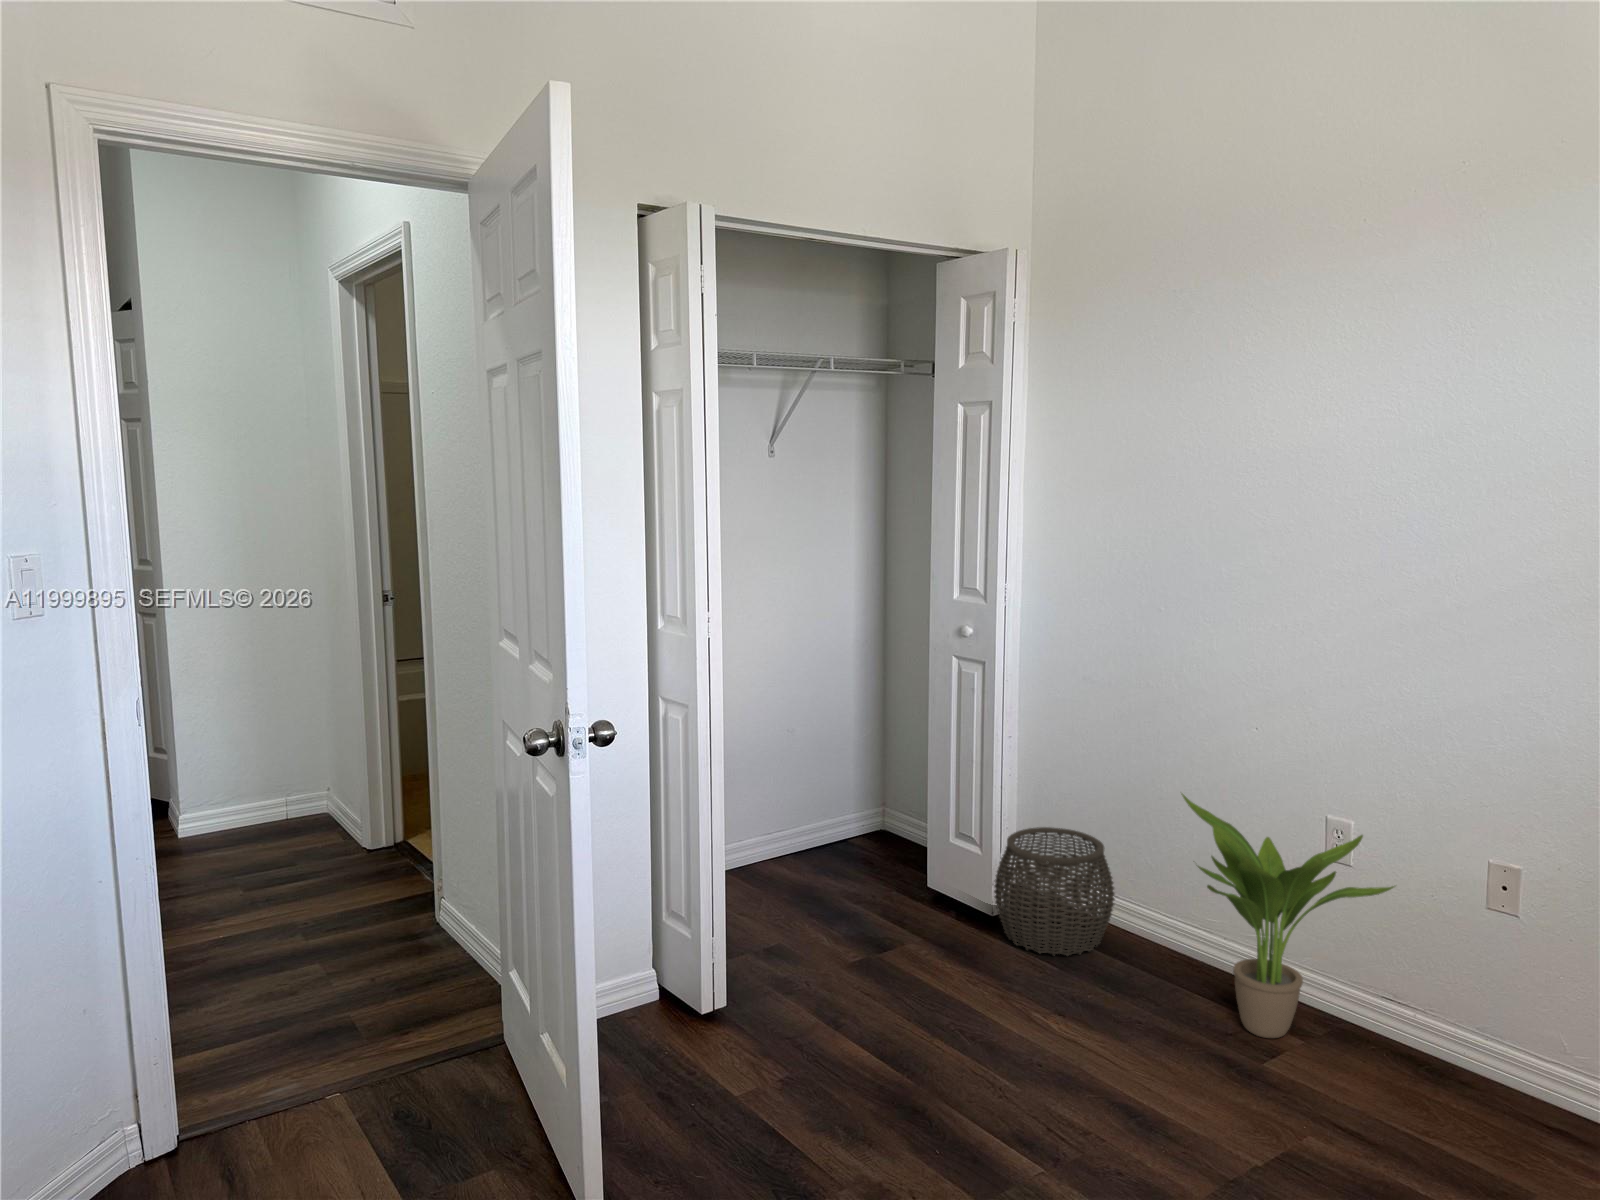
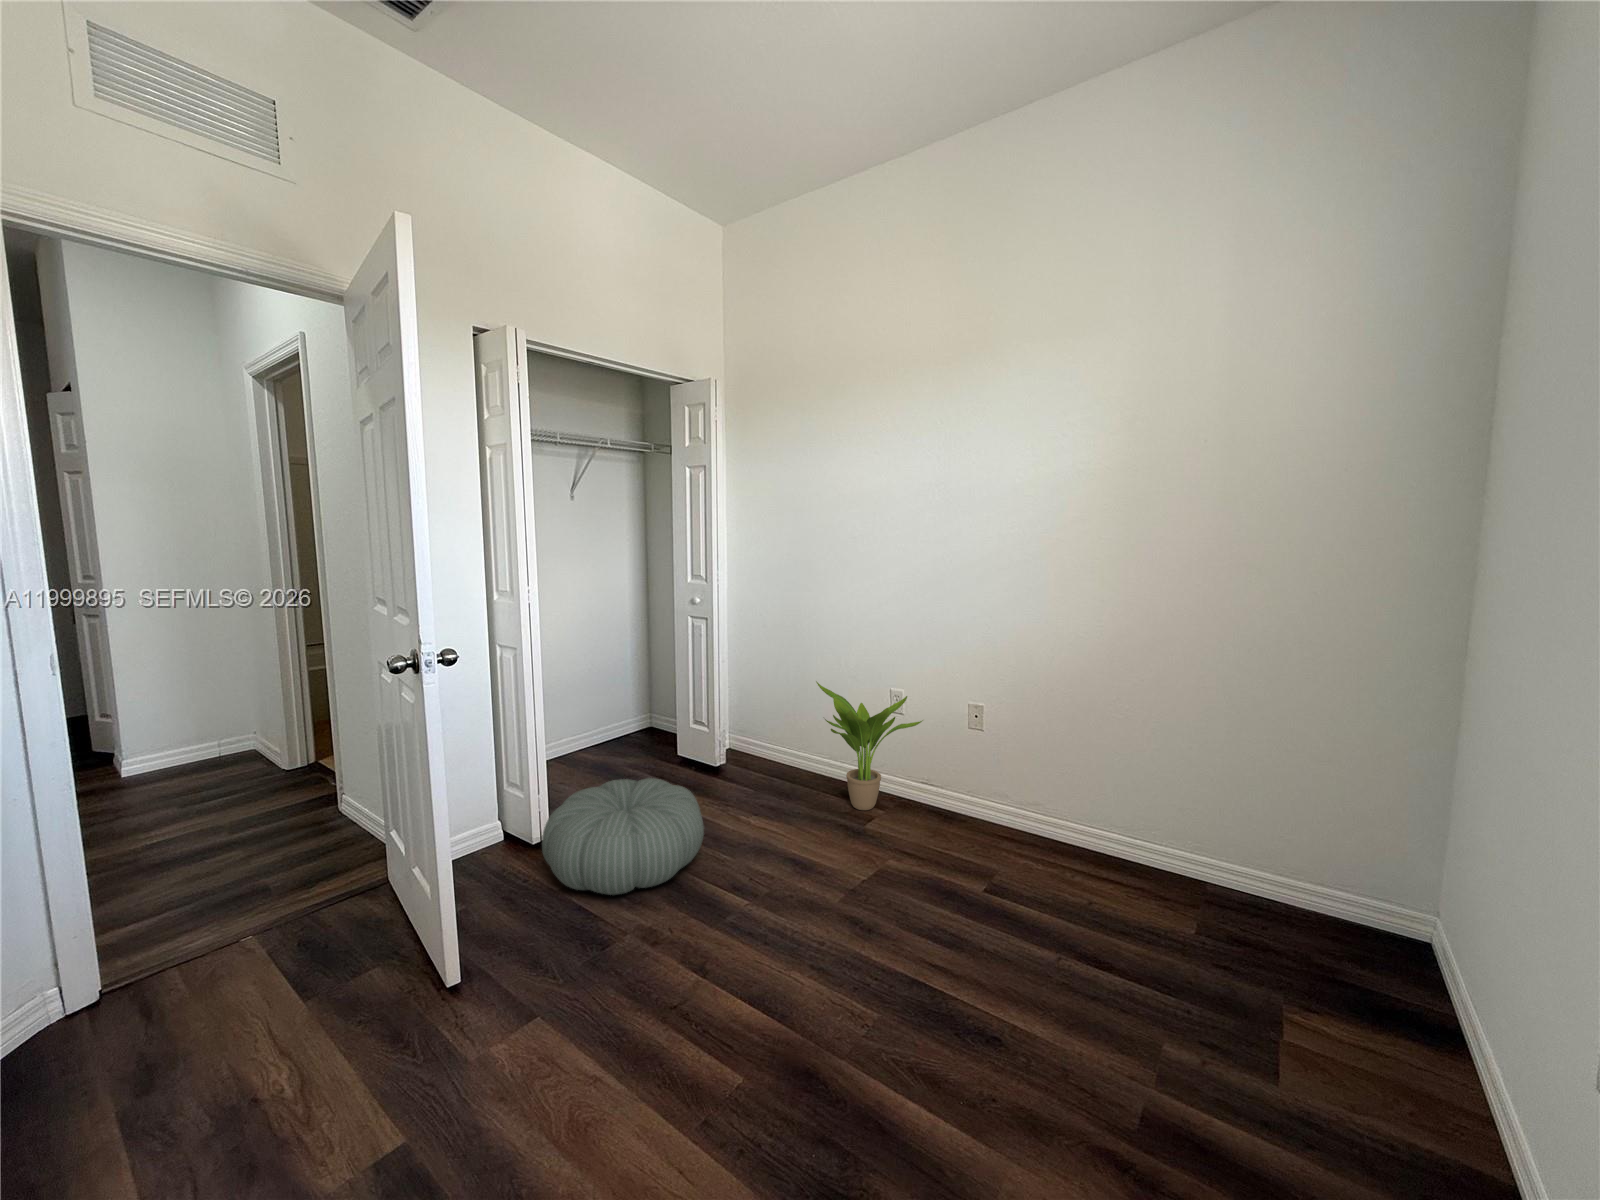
woven basket: present [994,827,1115,956] -> none [717,711,784,783]
pouf: none [717,930,972,1124] -> present [542,778,704,895]

